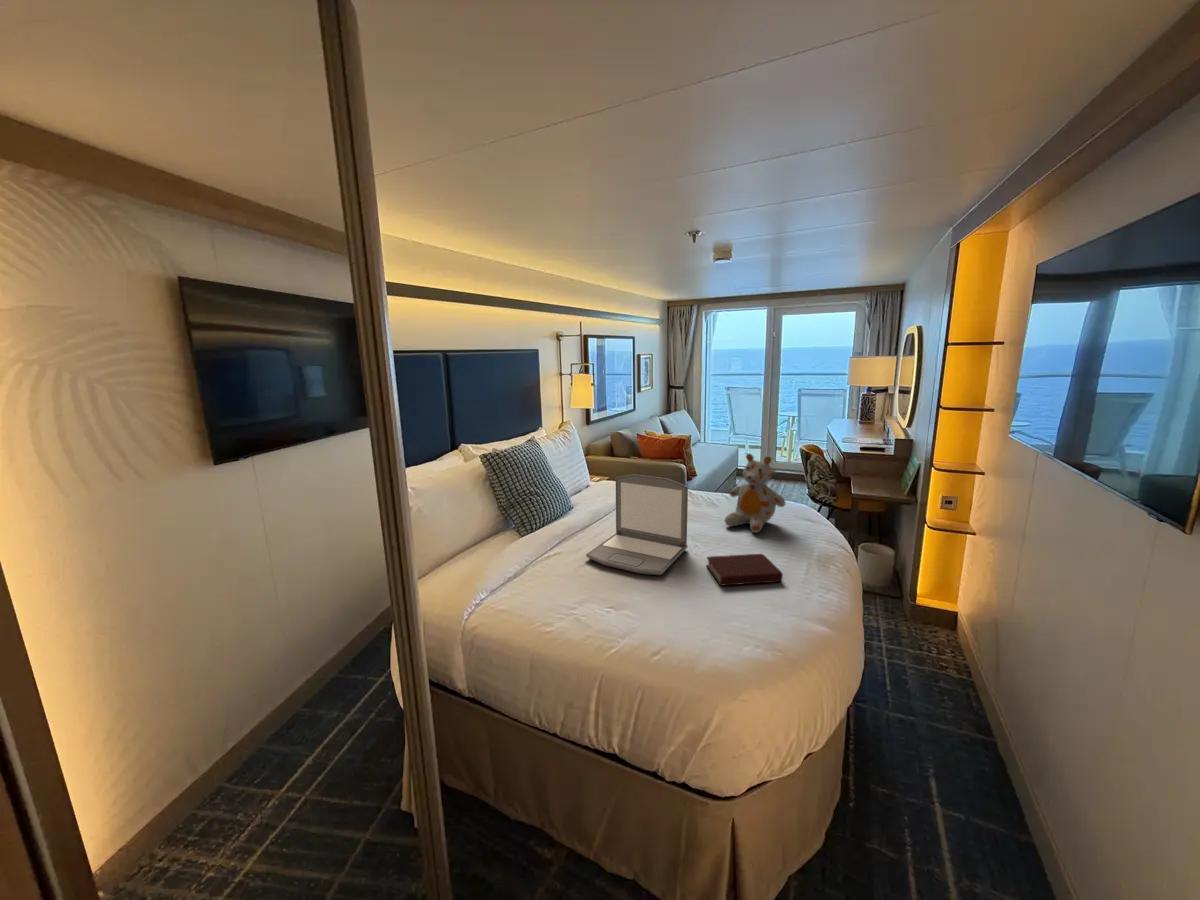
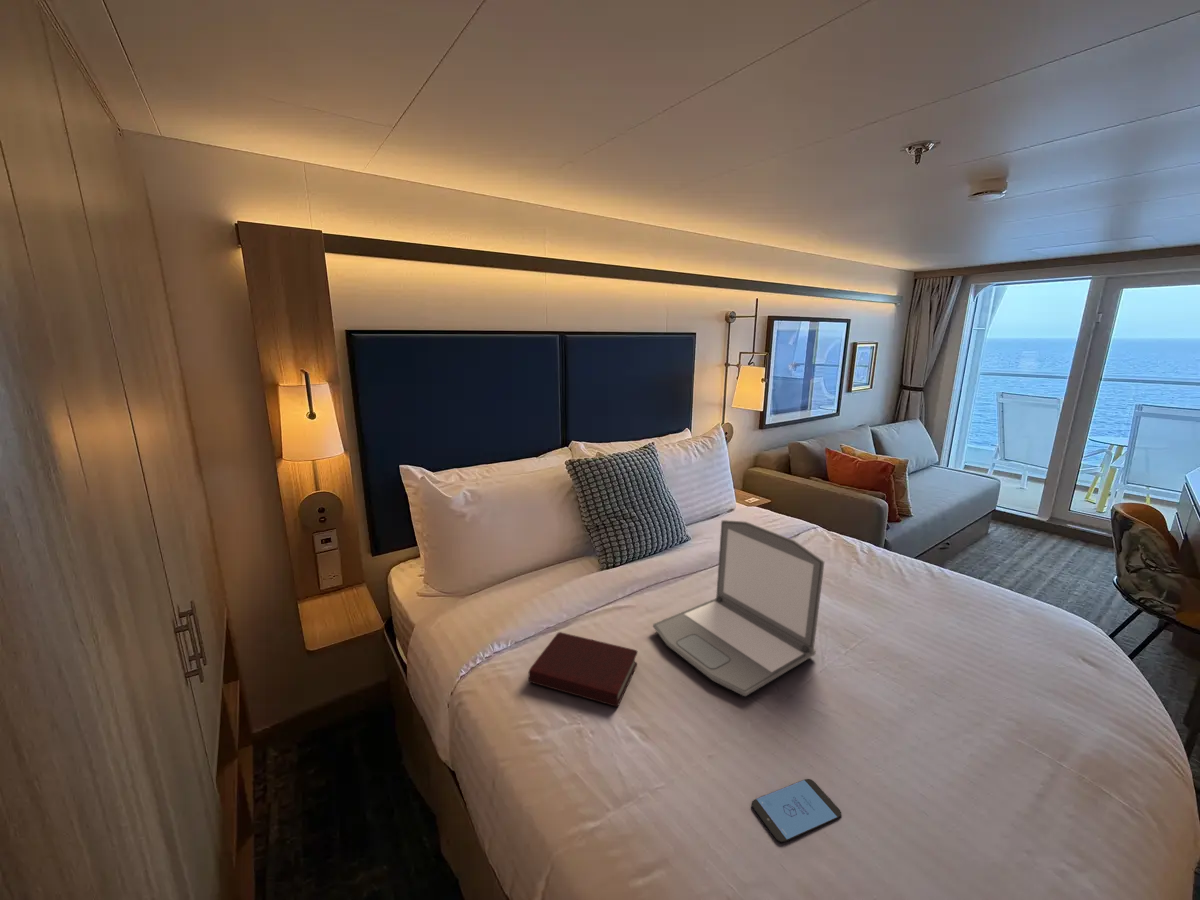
stuffed bear: present [725,454,785,533] -> none [904,518,1034,659]
book: present [707,554,783,586] -> present [529,632,637,707]
smartphone: none [690,598,731,623] -> present [752,779,841,842]

